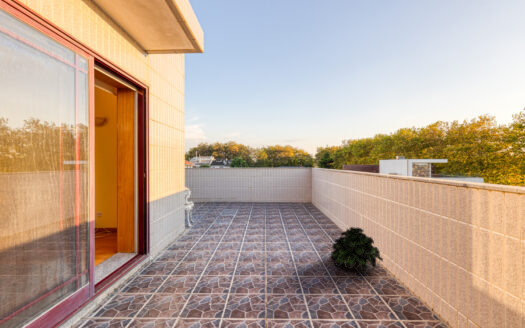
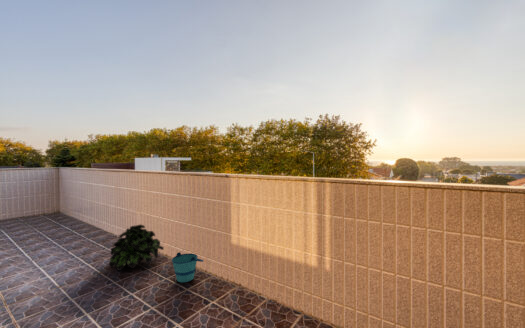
bucket: none [385,271,428,311] -> present [172,252,203,282]

